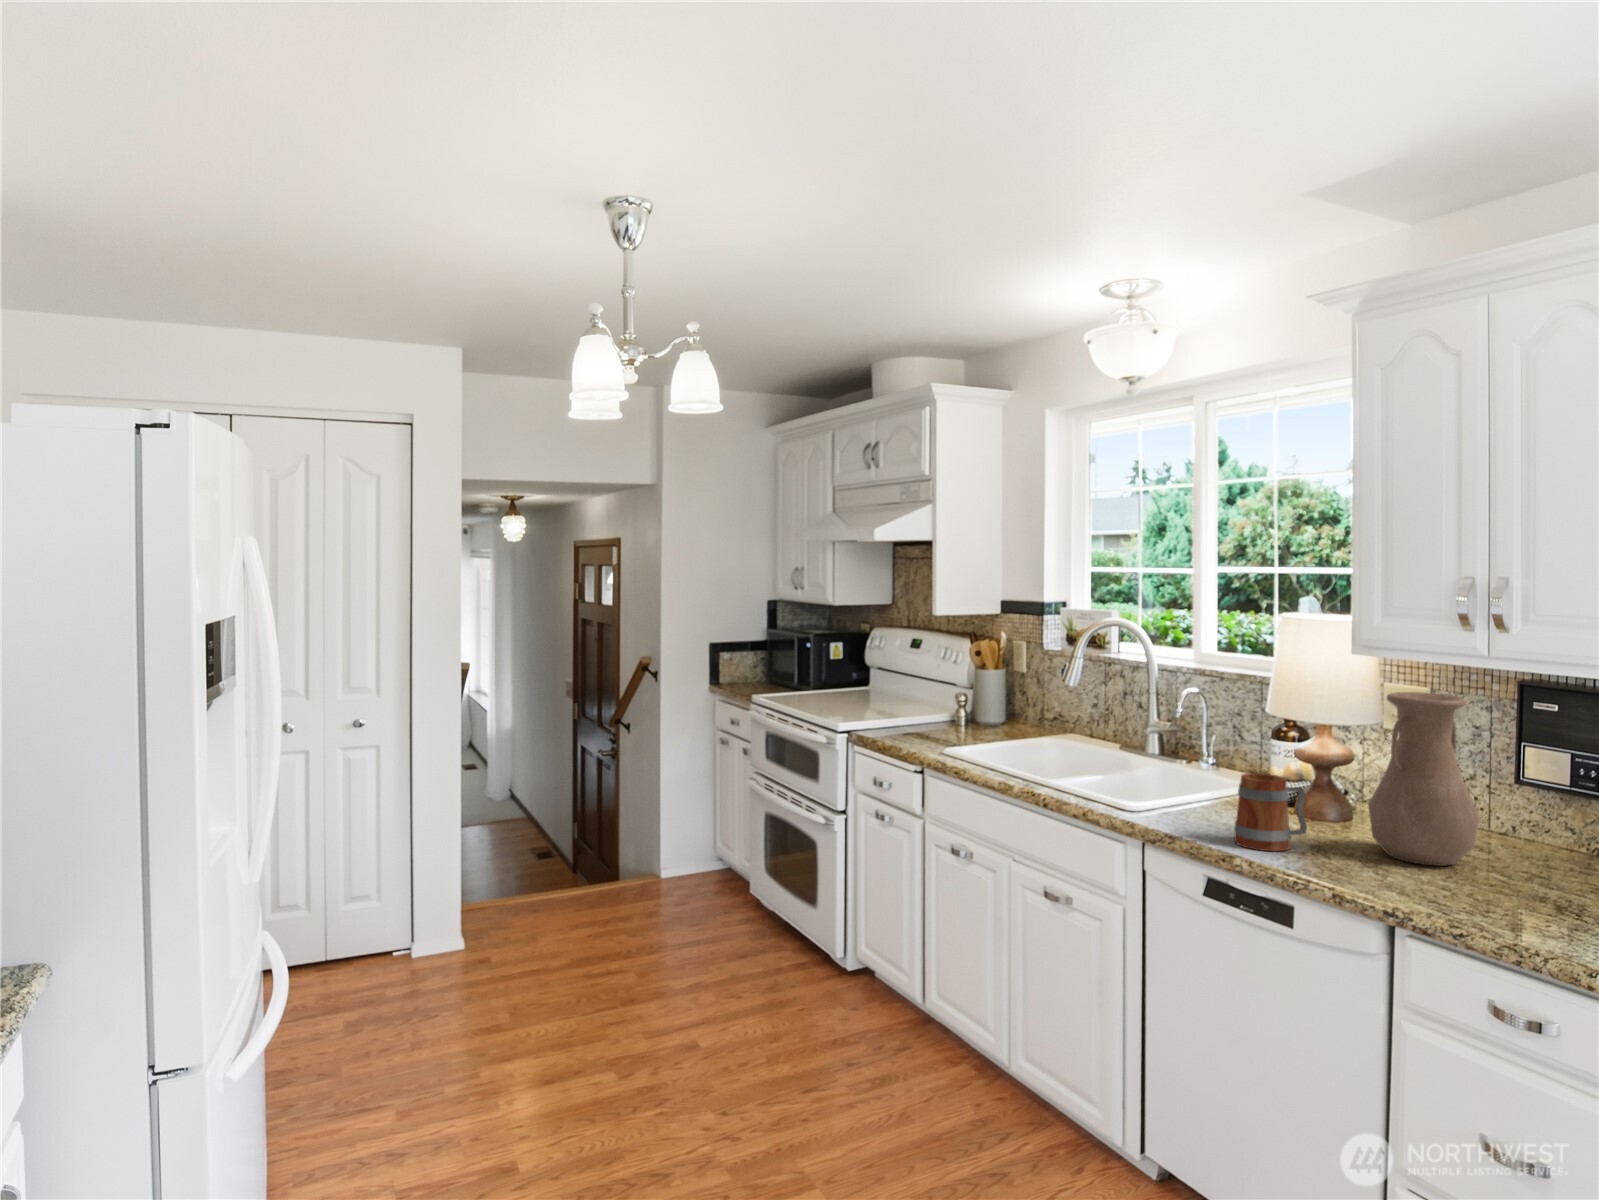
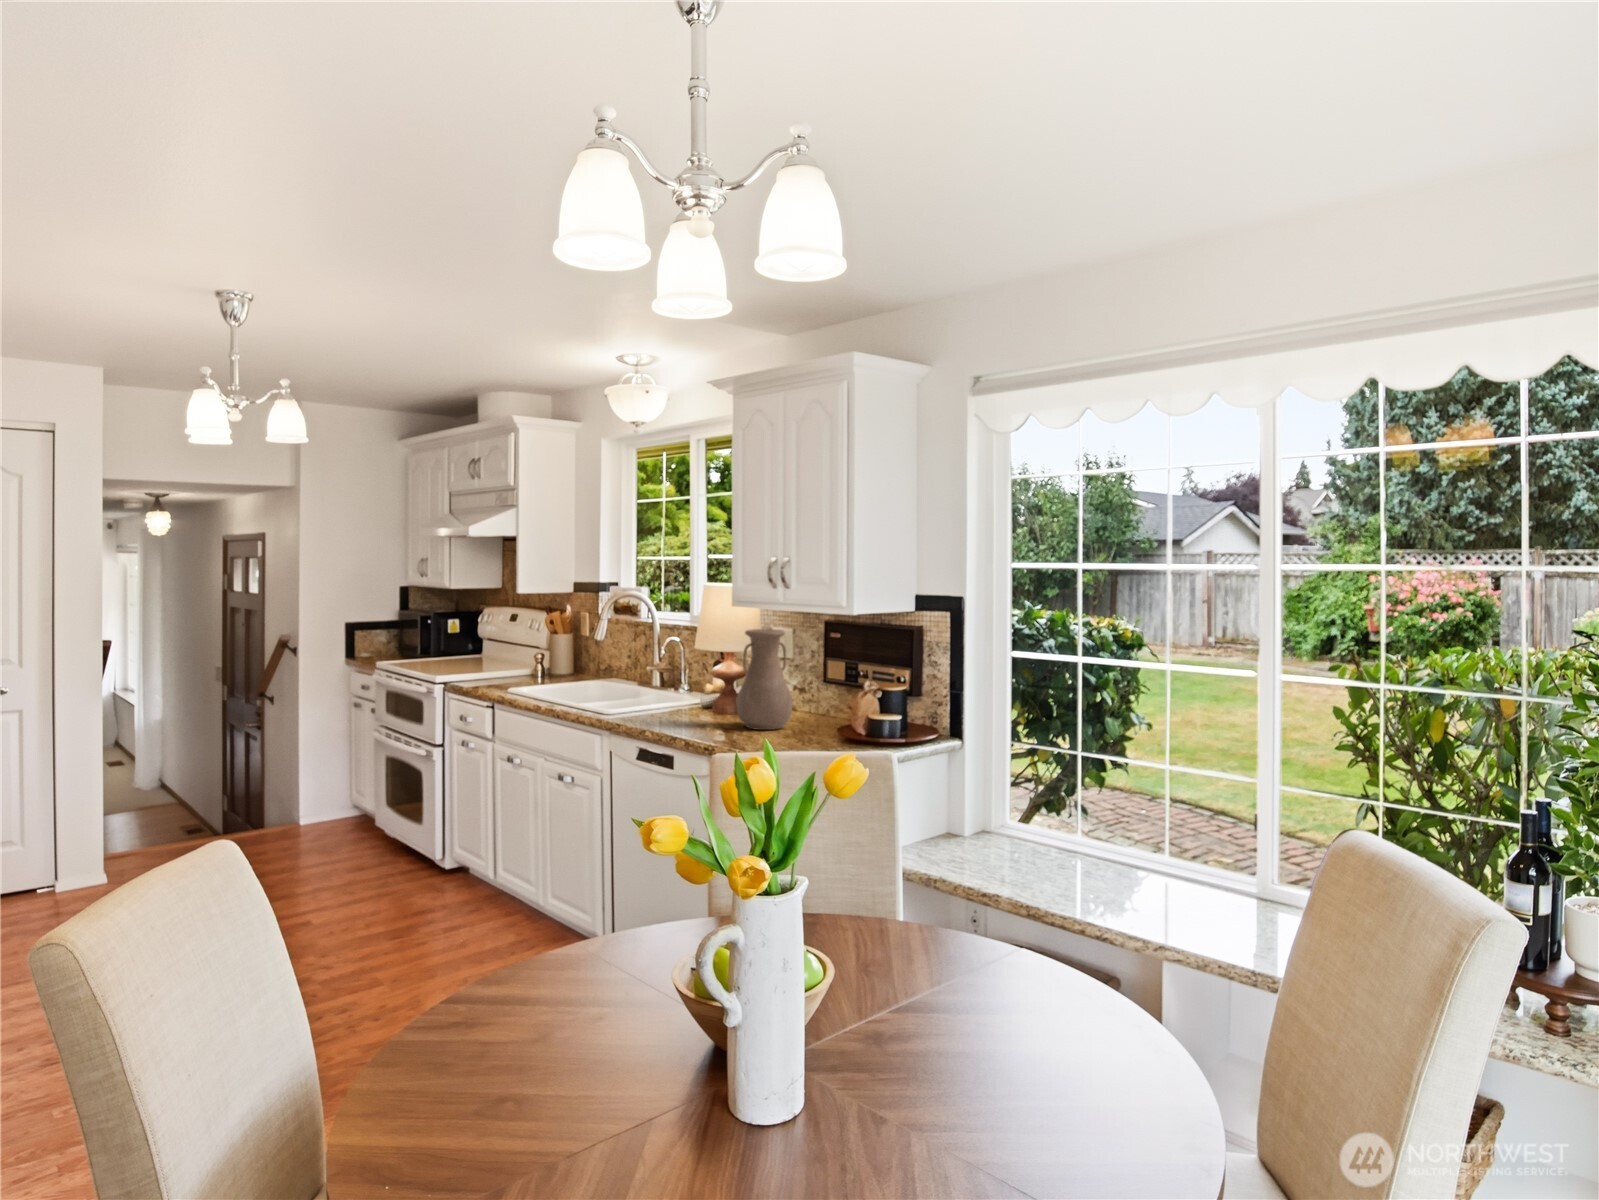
mug: present [1234,773,1307,851] -> none [659,682,702,728]

